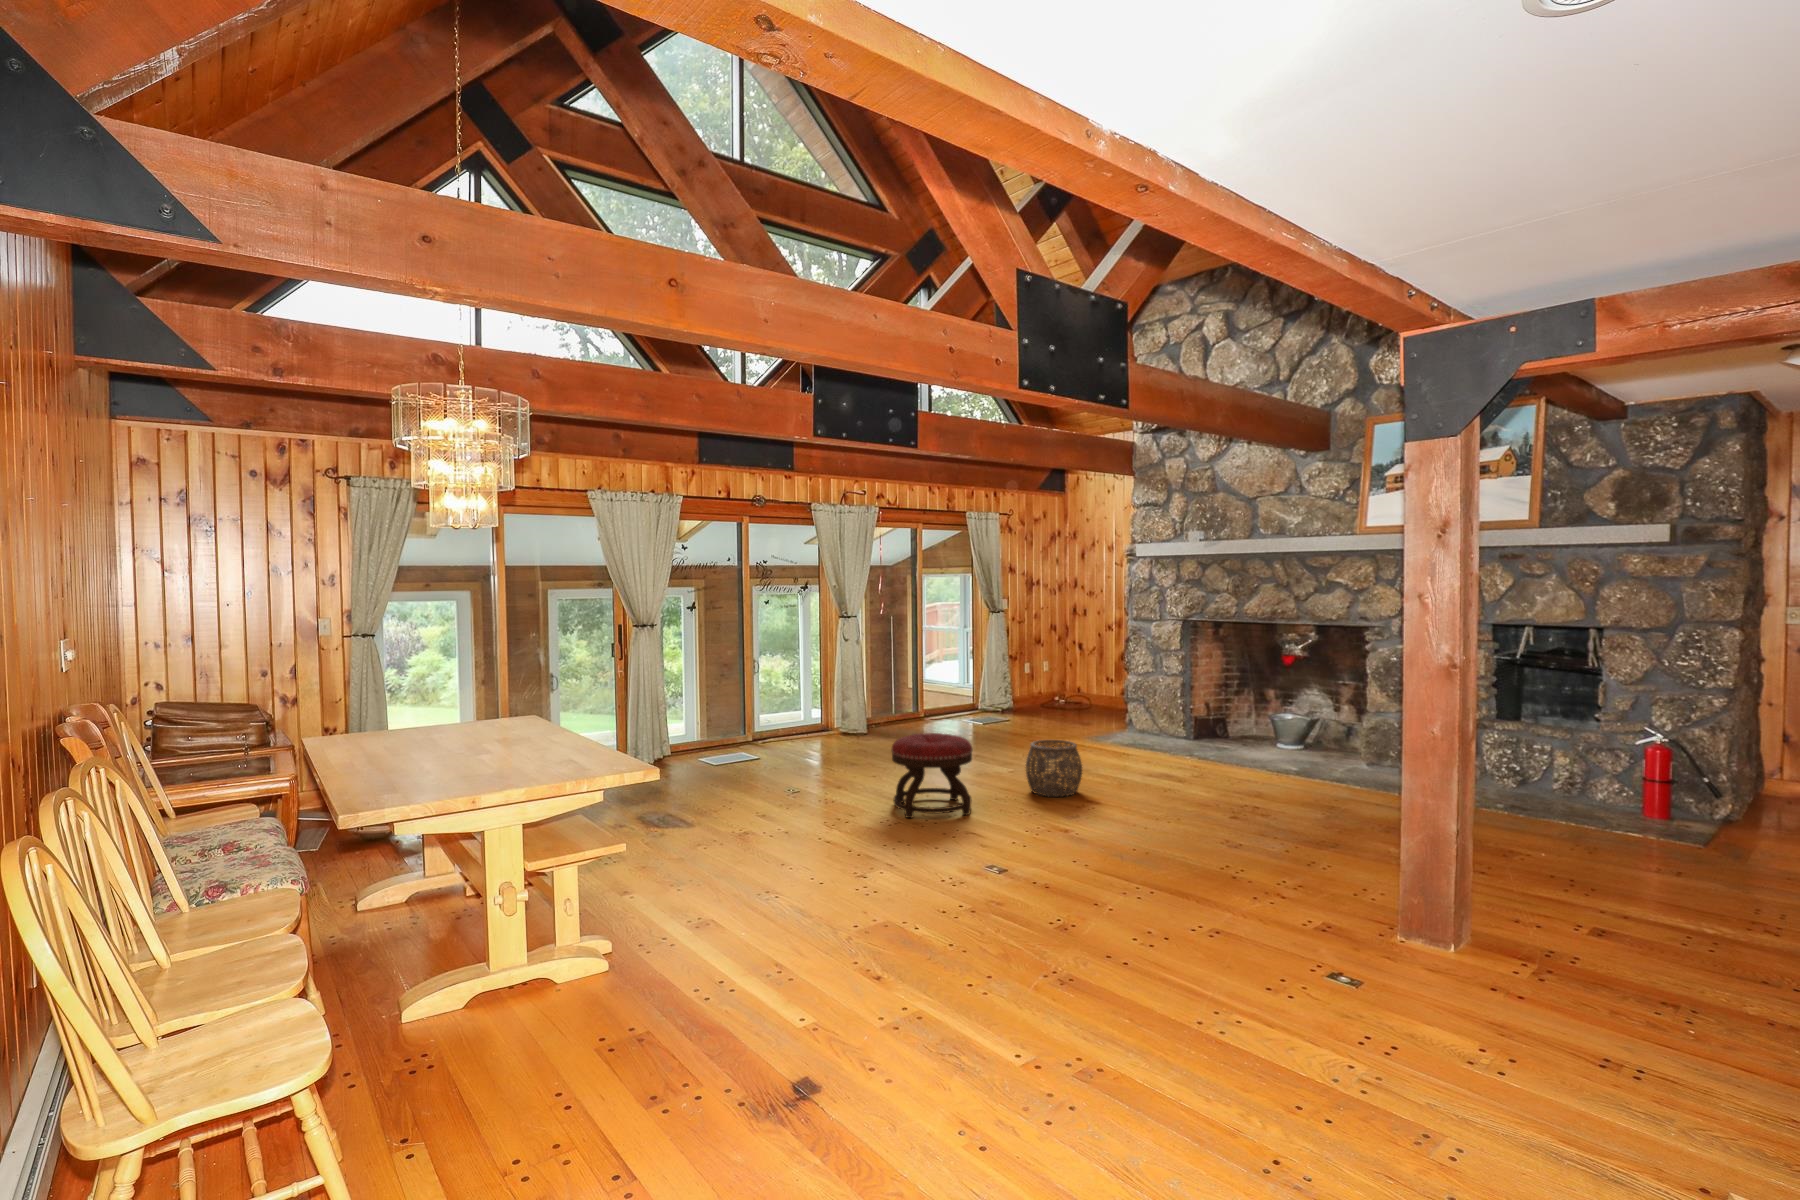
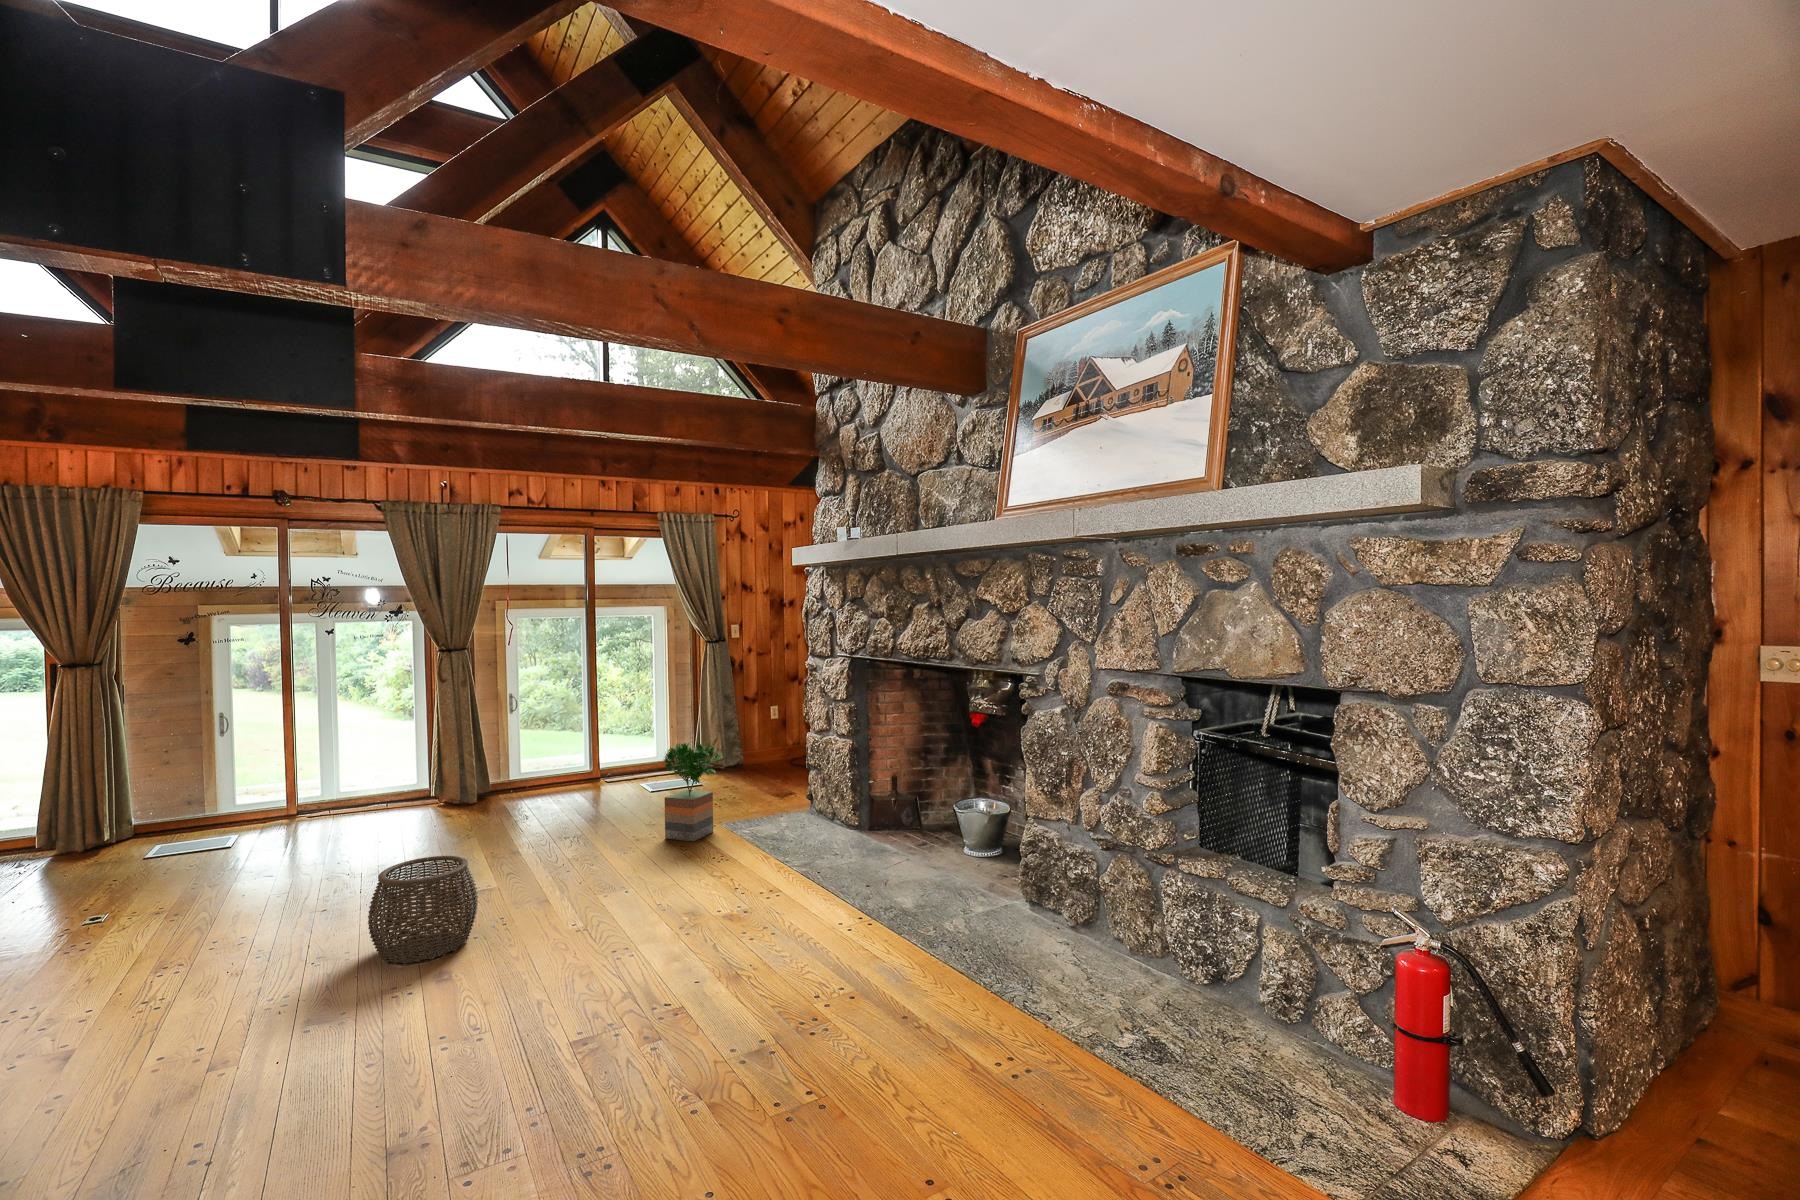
potted tree: none [1063,682,1108,748] -> present [663,743,722,841]
ottoman: present [891,733,973,818] -> none [46,848,250,1013]

